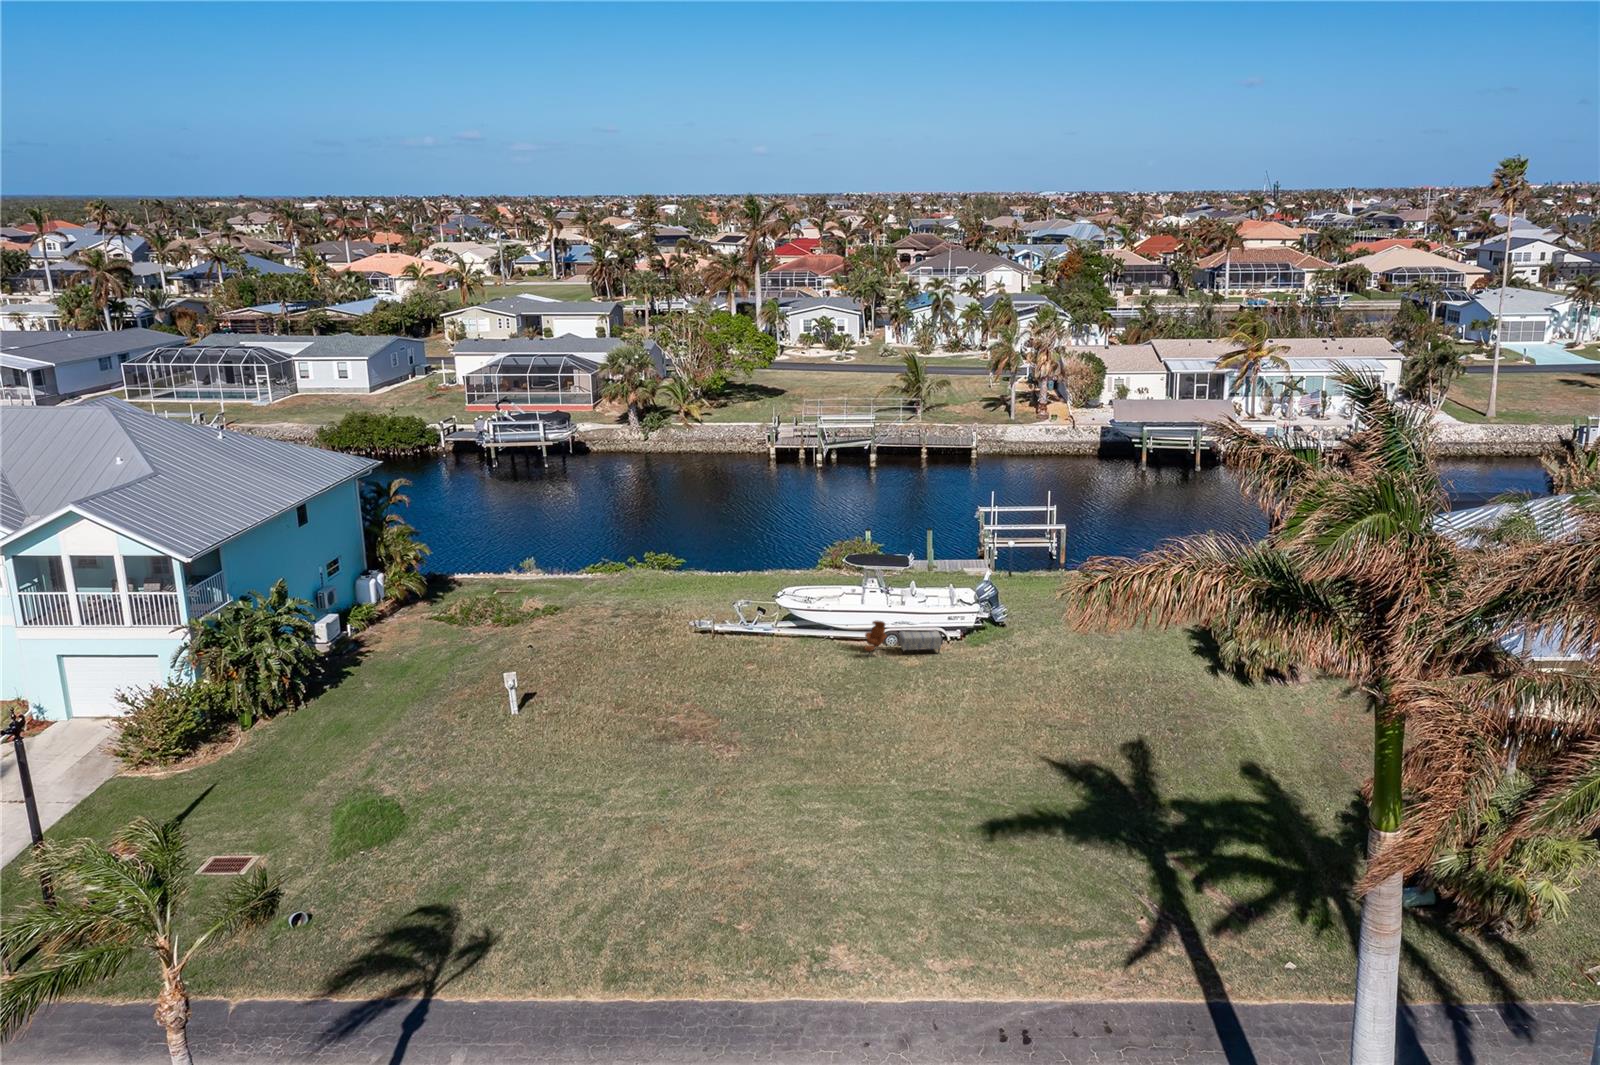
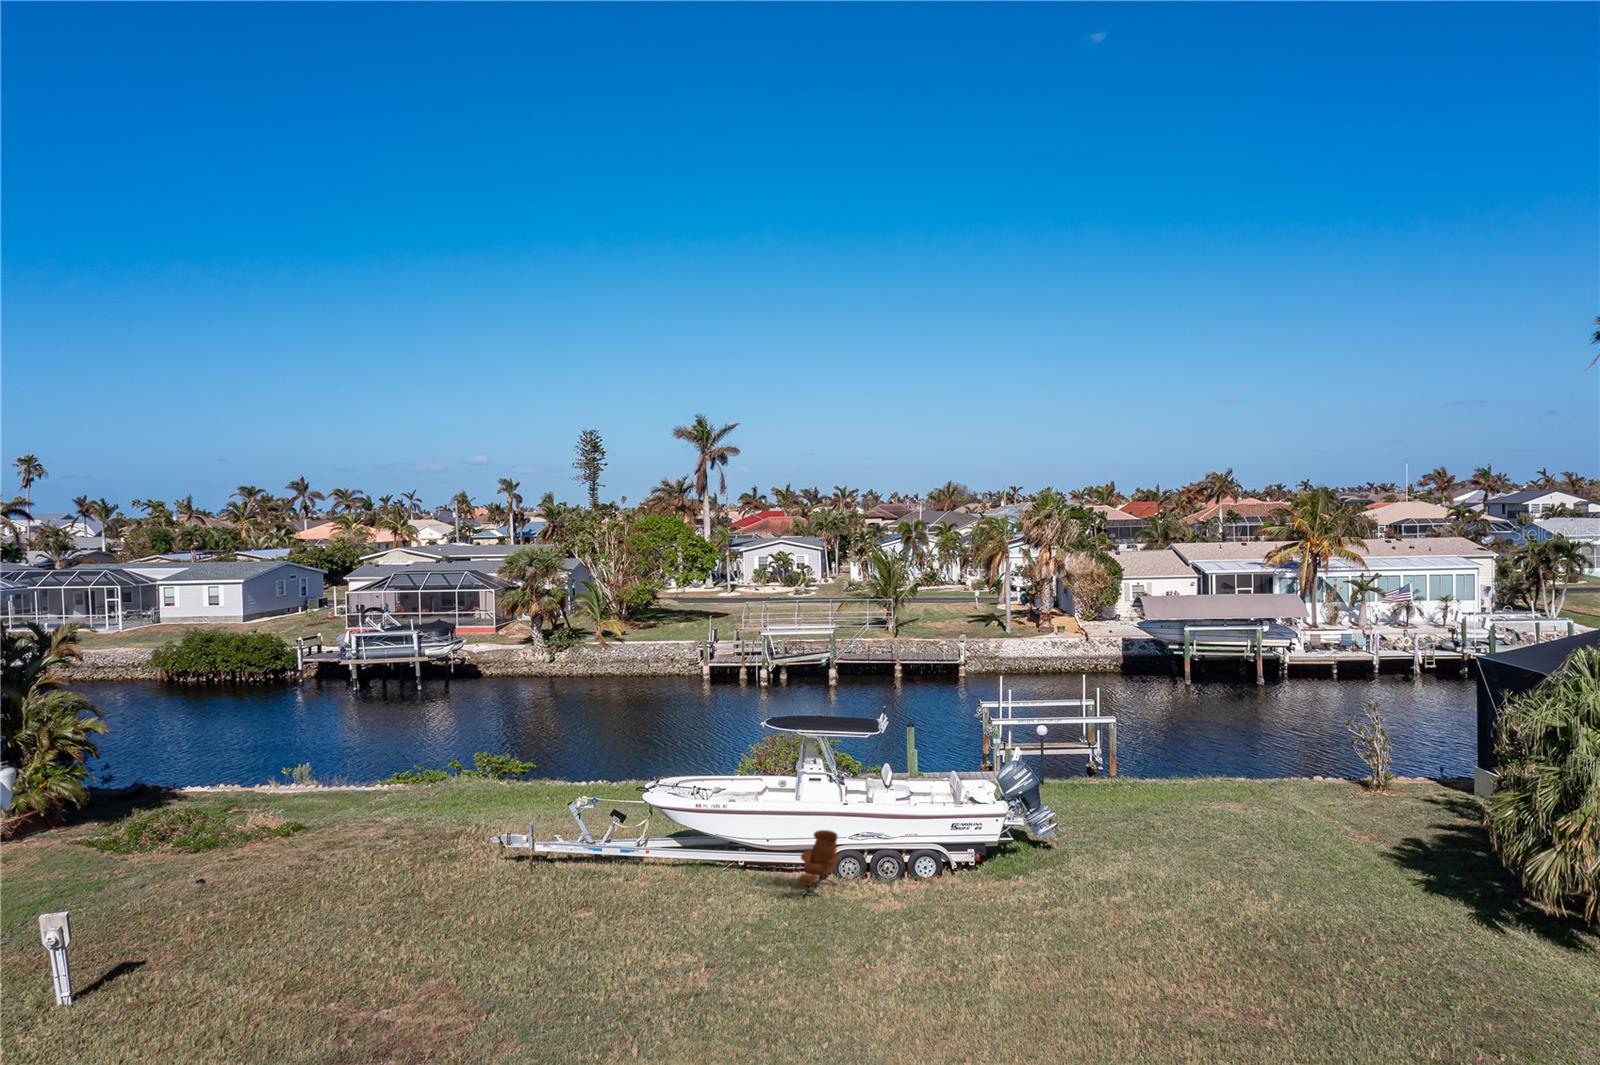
bench: present [899,631,941,653] -> none [863,846,938,892]

